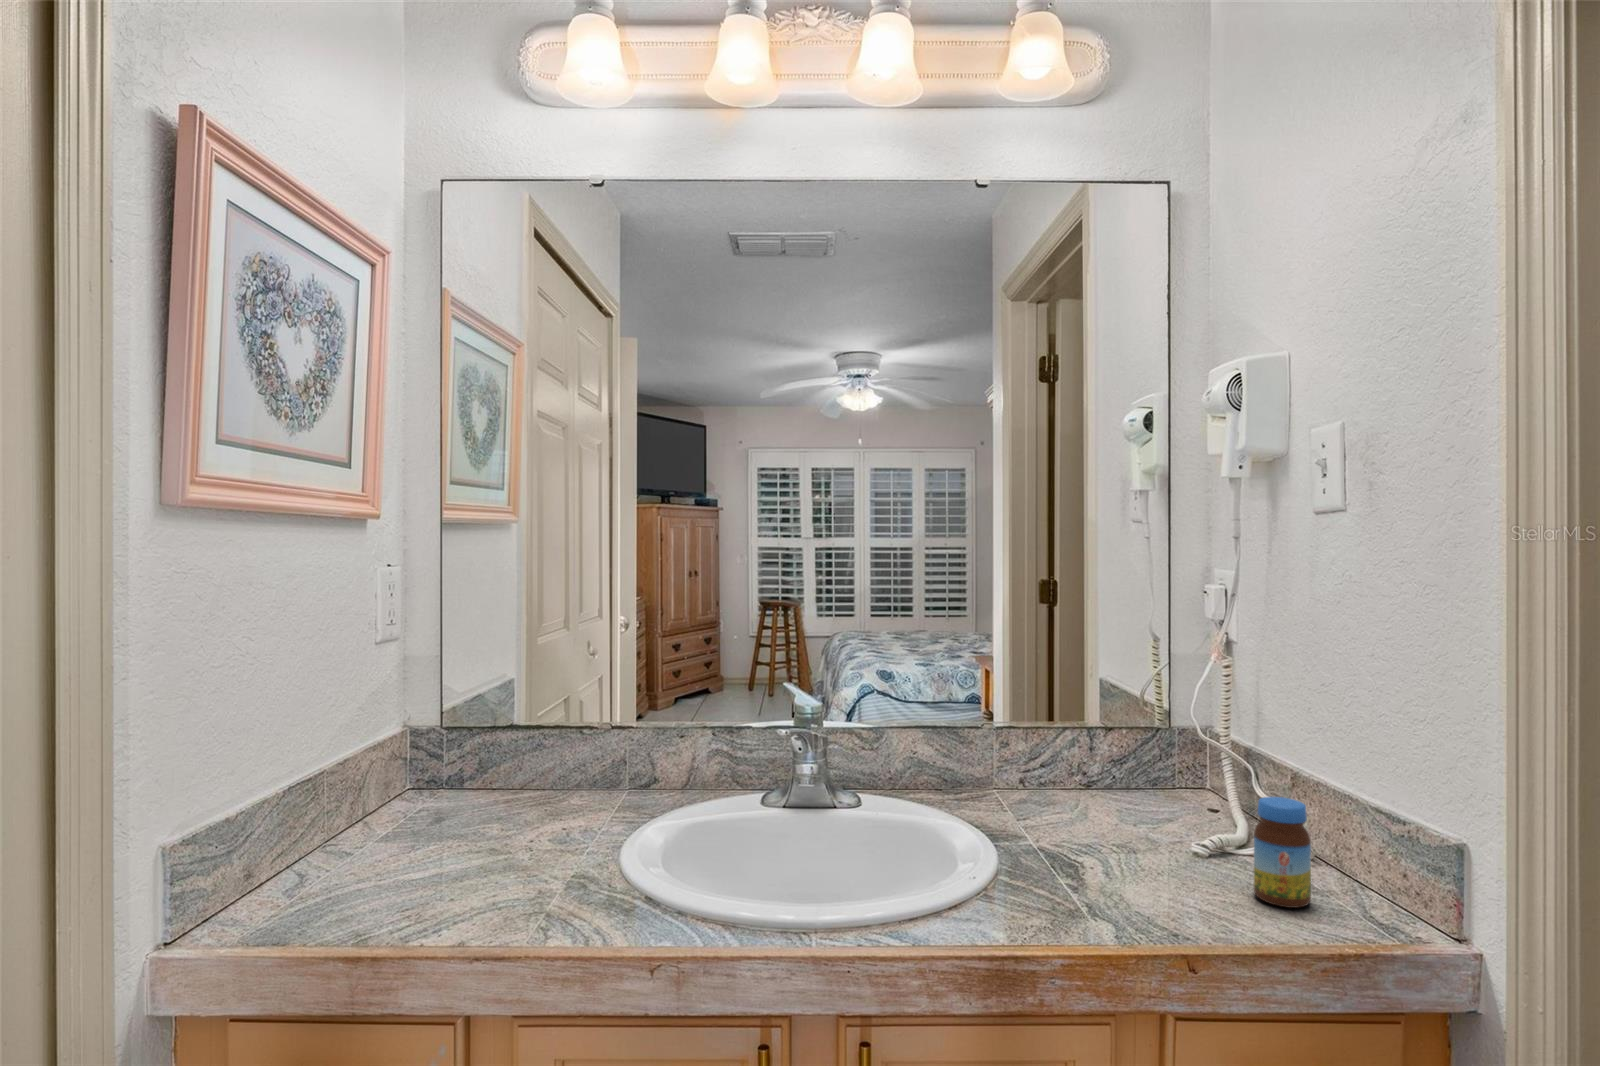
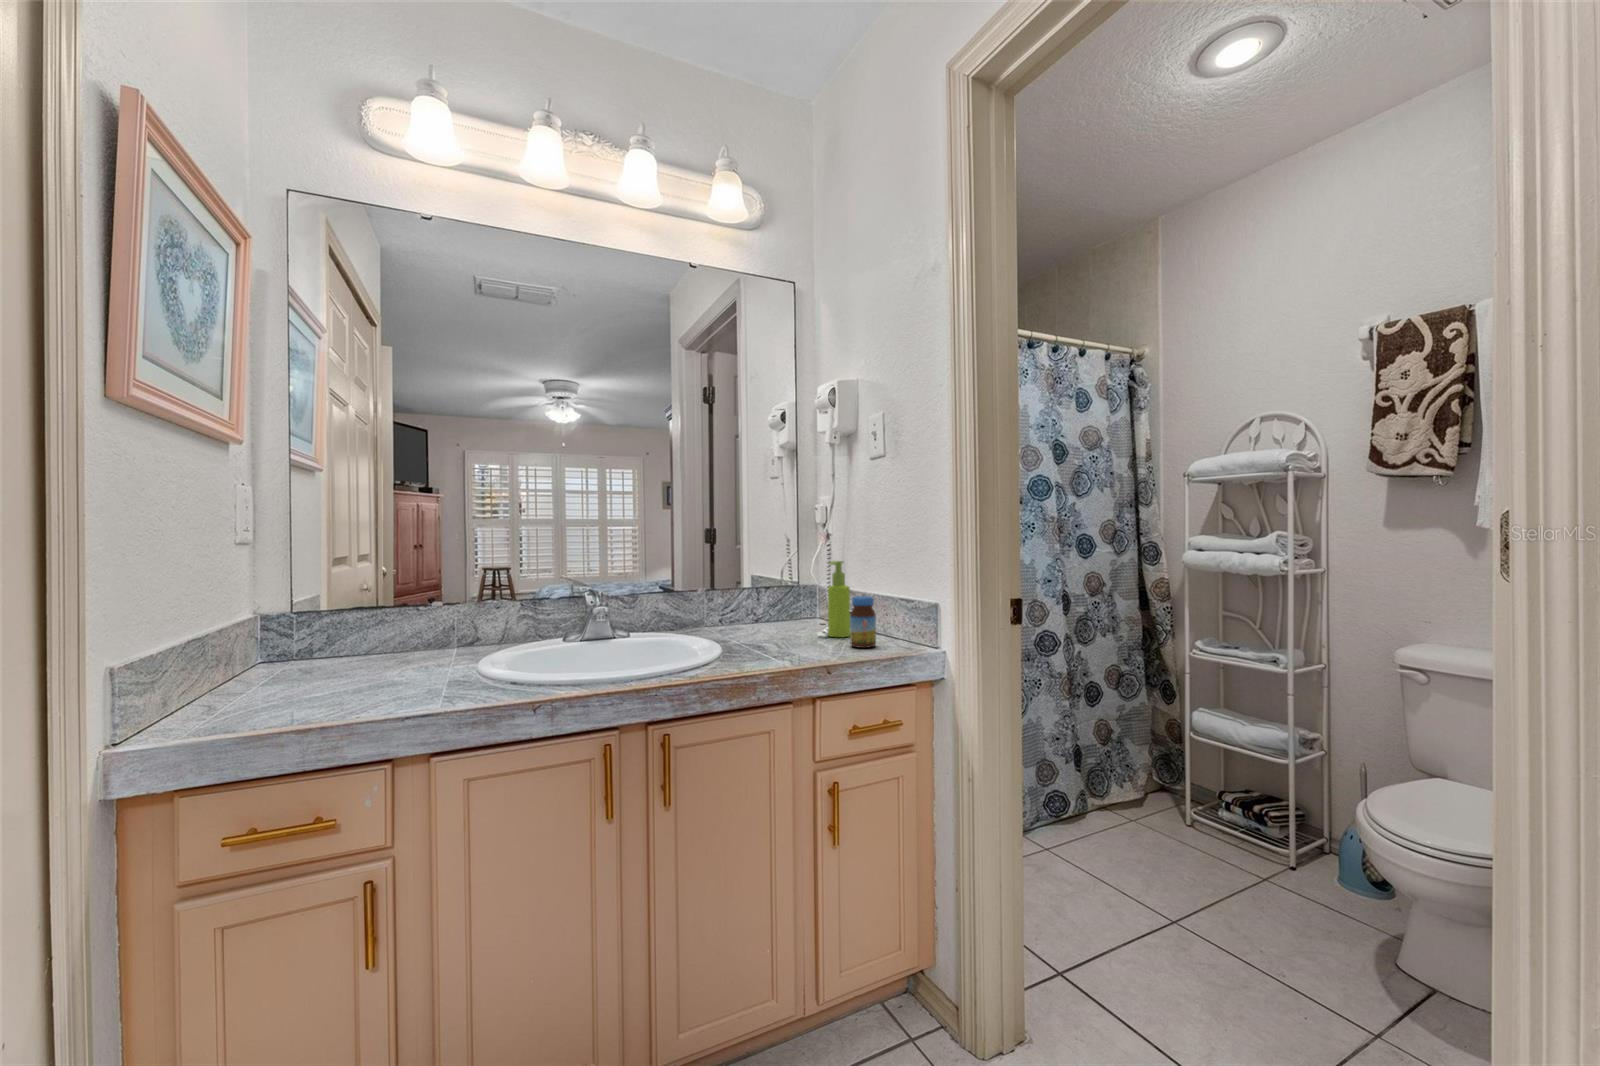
soap dispenser: none [1216,708,1262,858] -> present [828,561,850,637]

